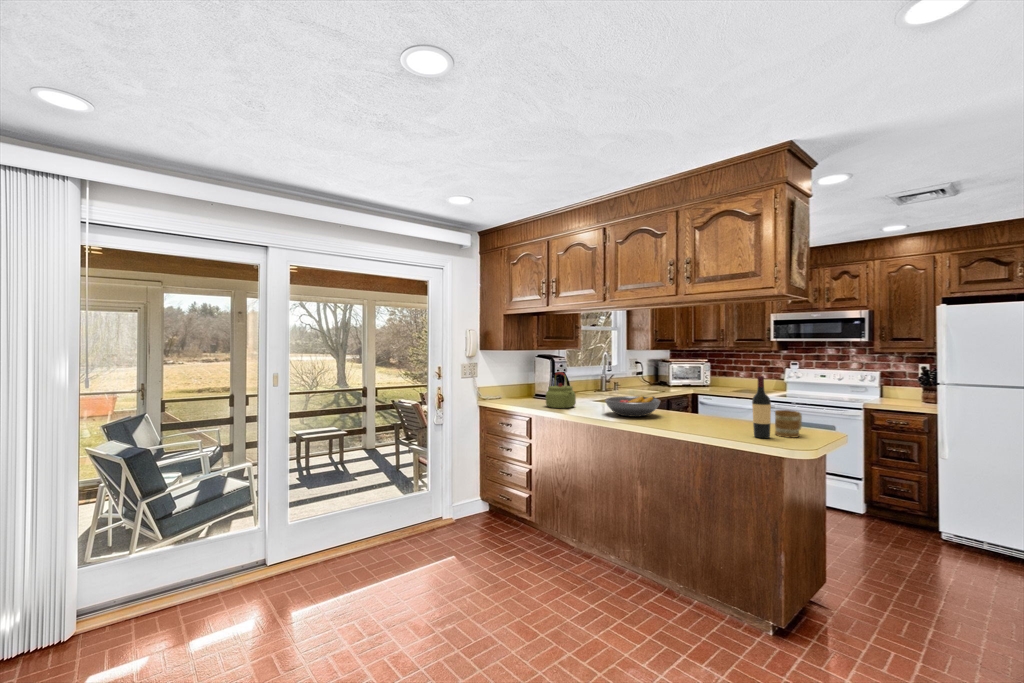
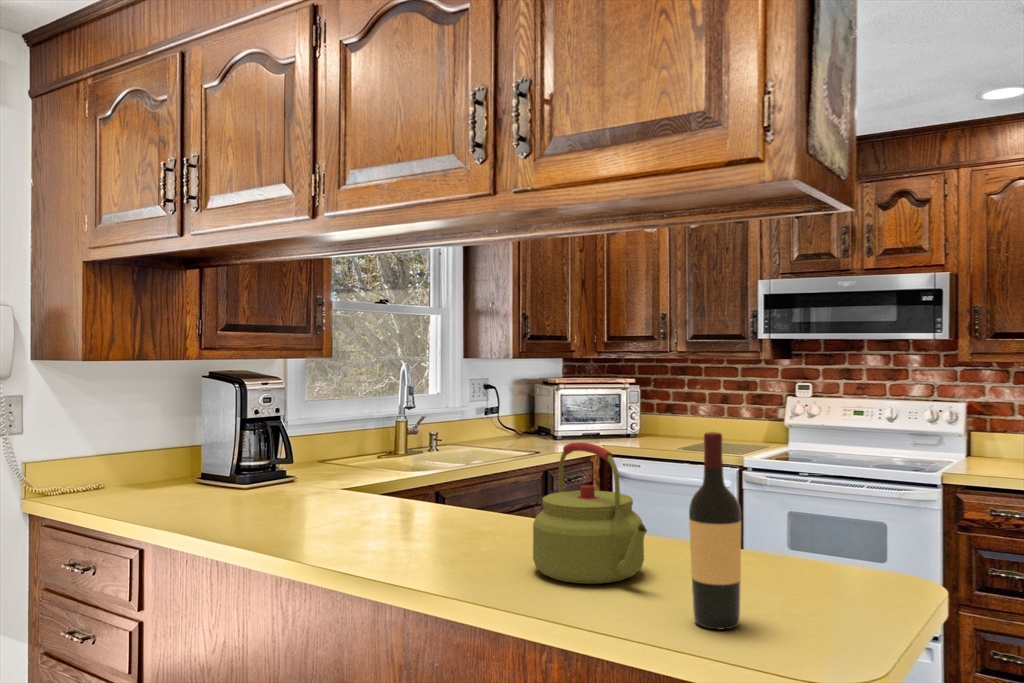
kettle: present [546,372,576,408] -> present [533,442,647,584]
fruit bowl: present [605,396,661,417] -> none [315,483,470,545]
mug: present [775,410,802,438] -> none [754,529,828,619]

